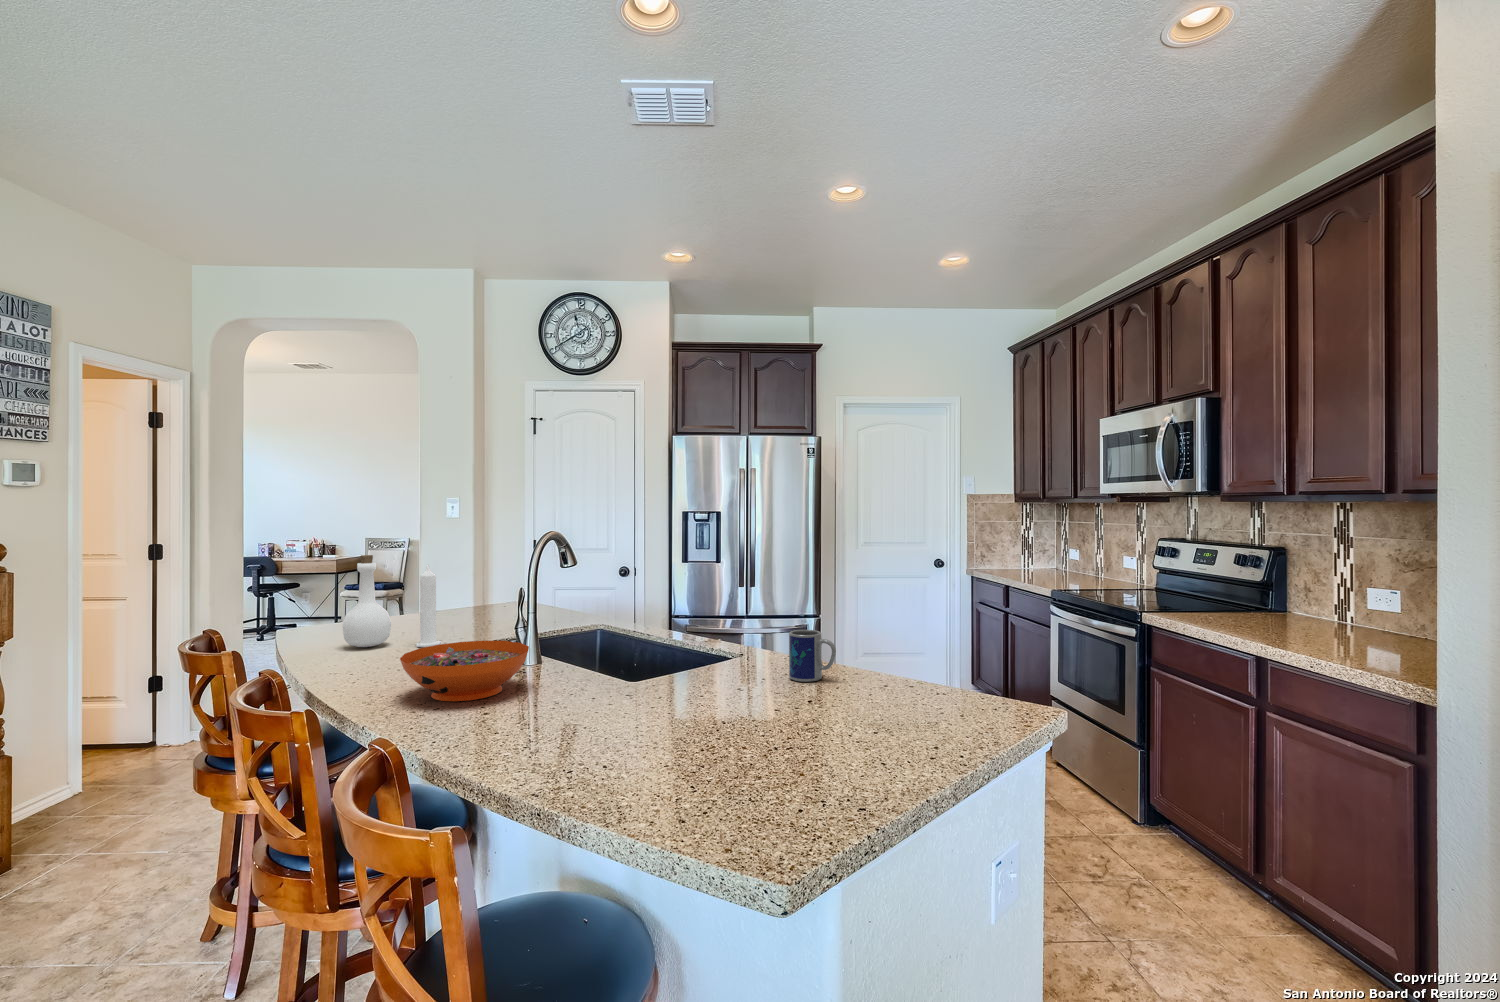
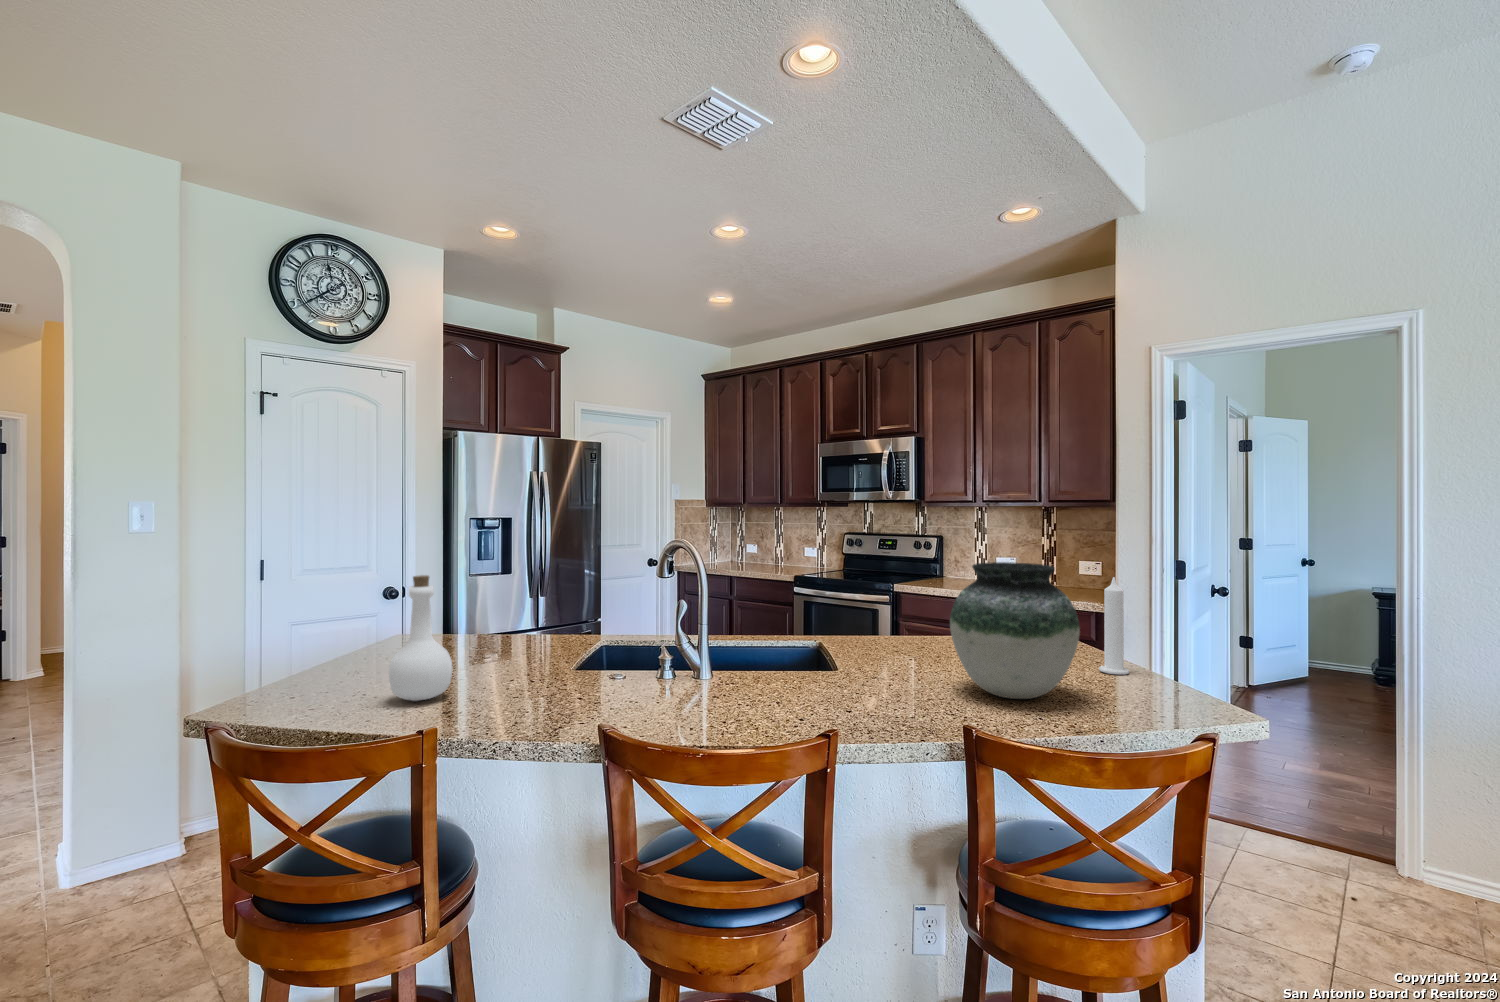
candle: present [416,564,441,647] -> present [1099,577,1129,675]
vase: none [582,575,741,755] -> present [950,562,1080,699]
mug: present [789,630,836,682] -> none [895,608,931,648]
decorative bowl: present [400,641,529,701] -> none [685,648,810,713]

